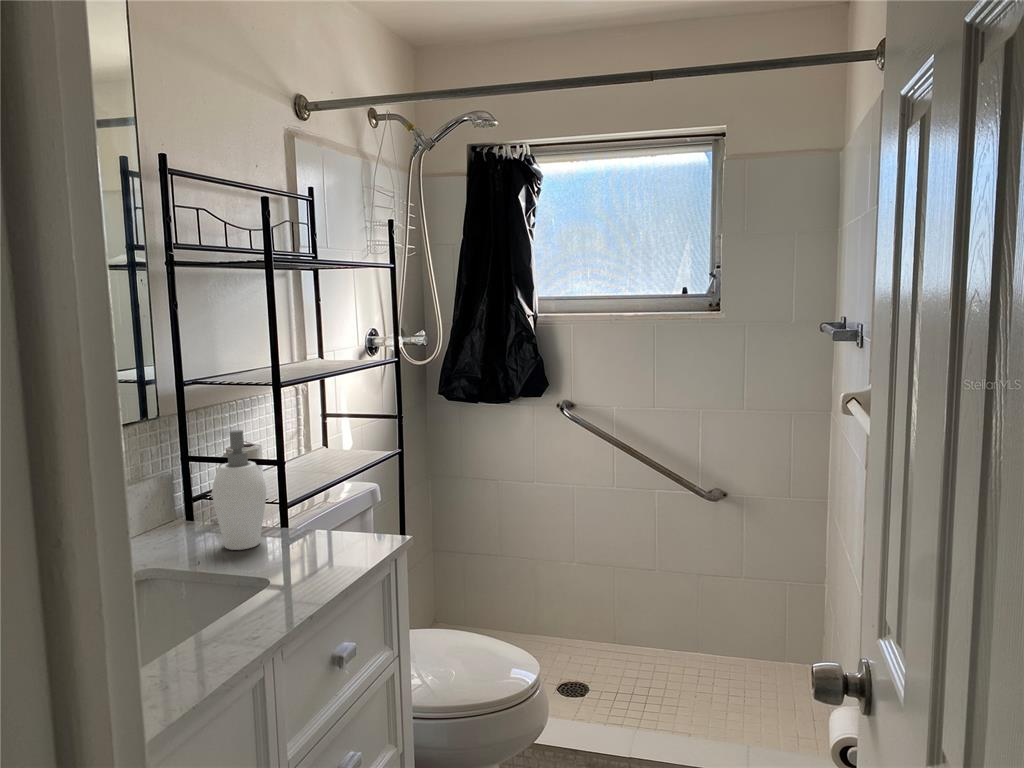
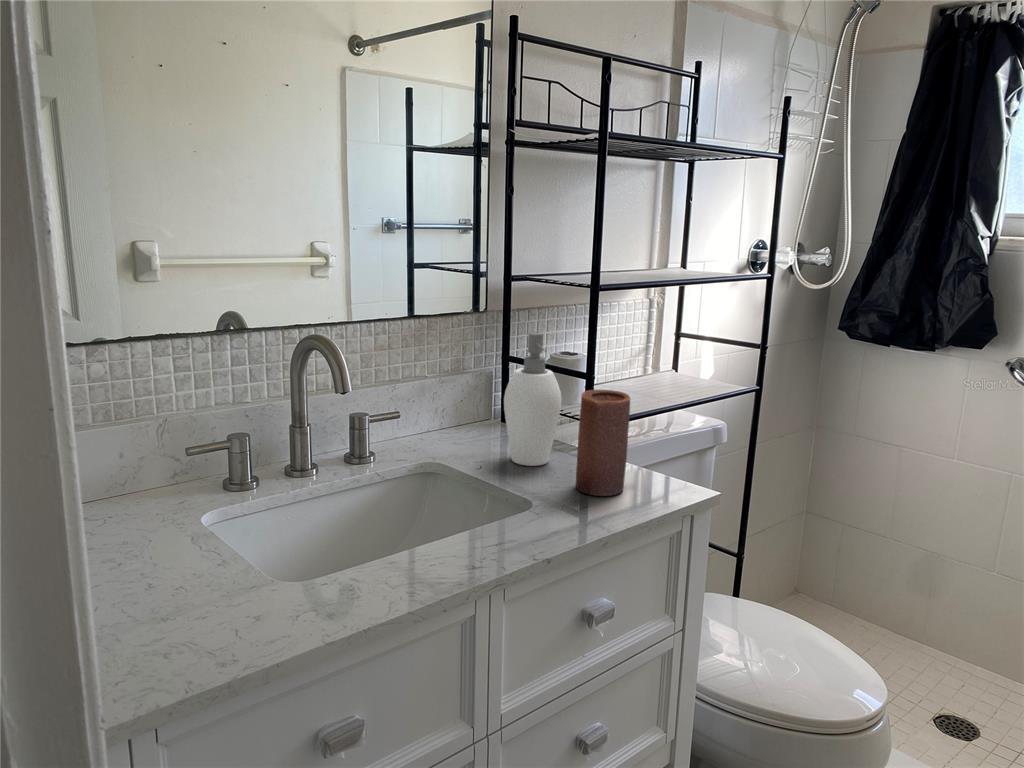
candle: none [294,468,338,559] -> present [576,390,630,496]

